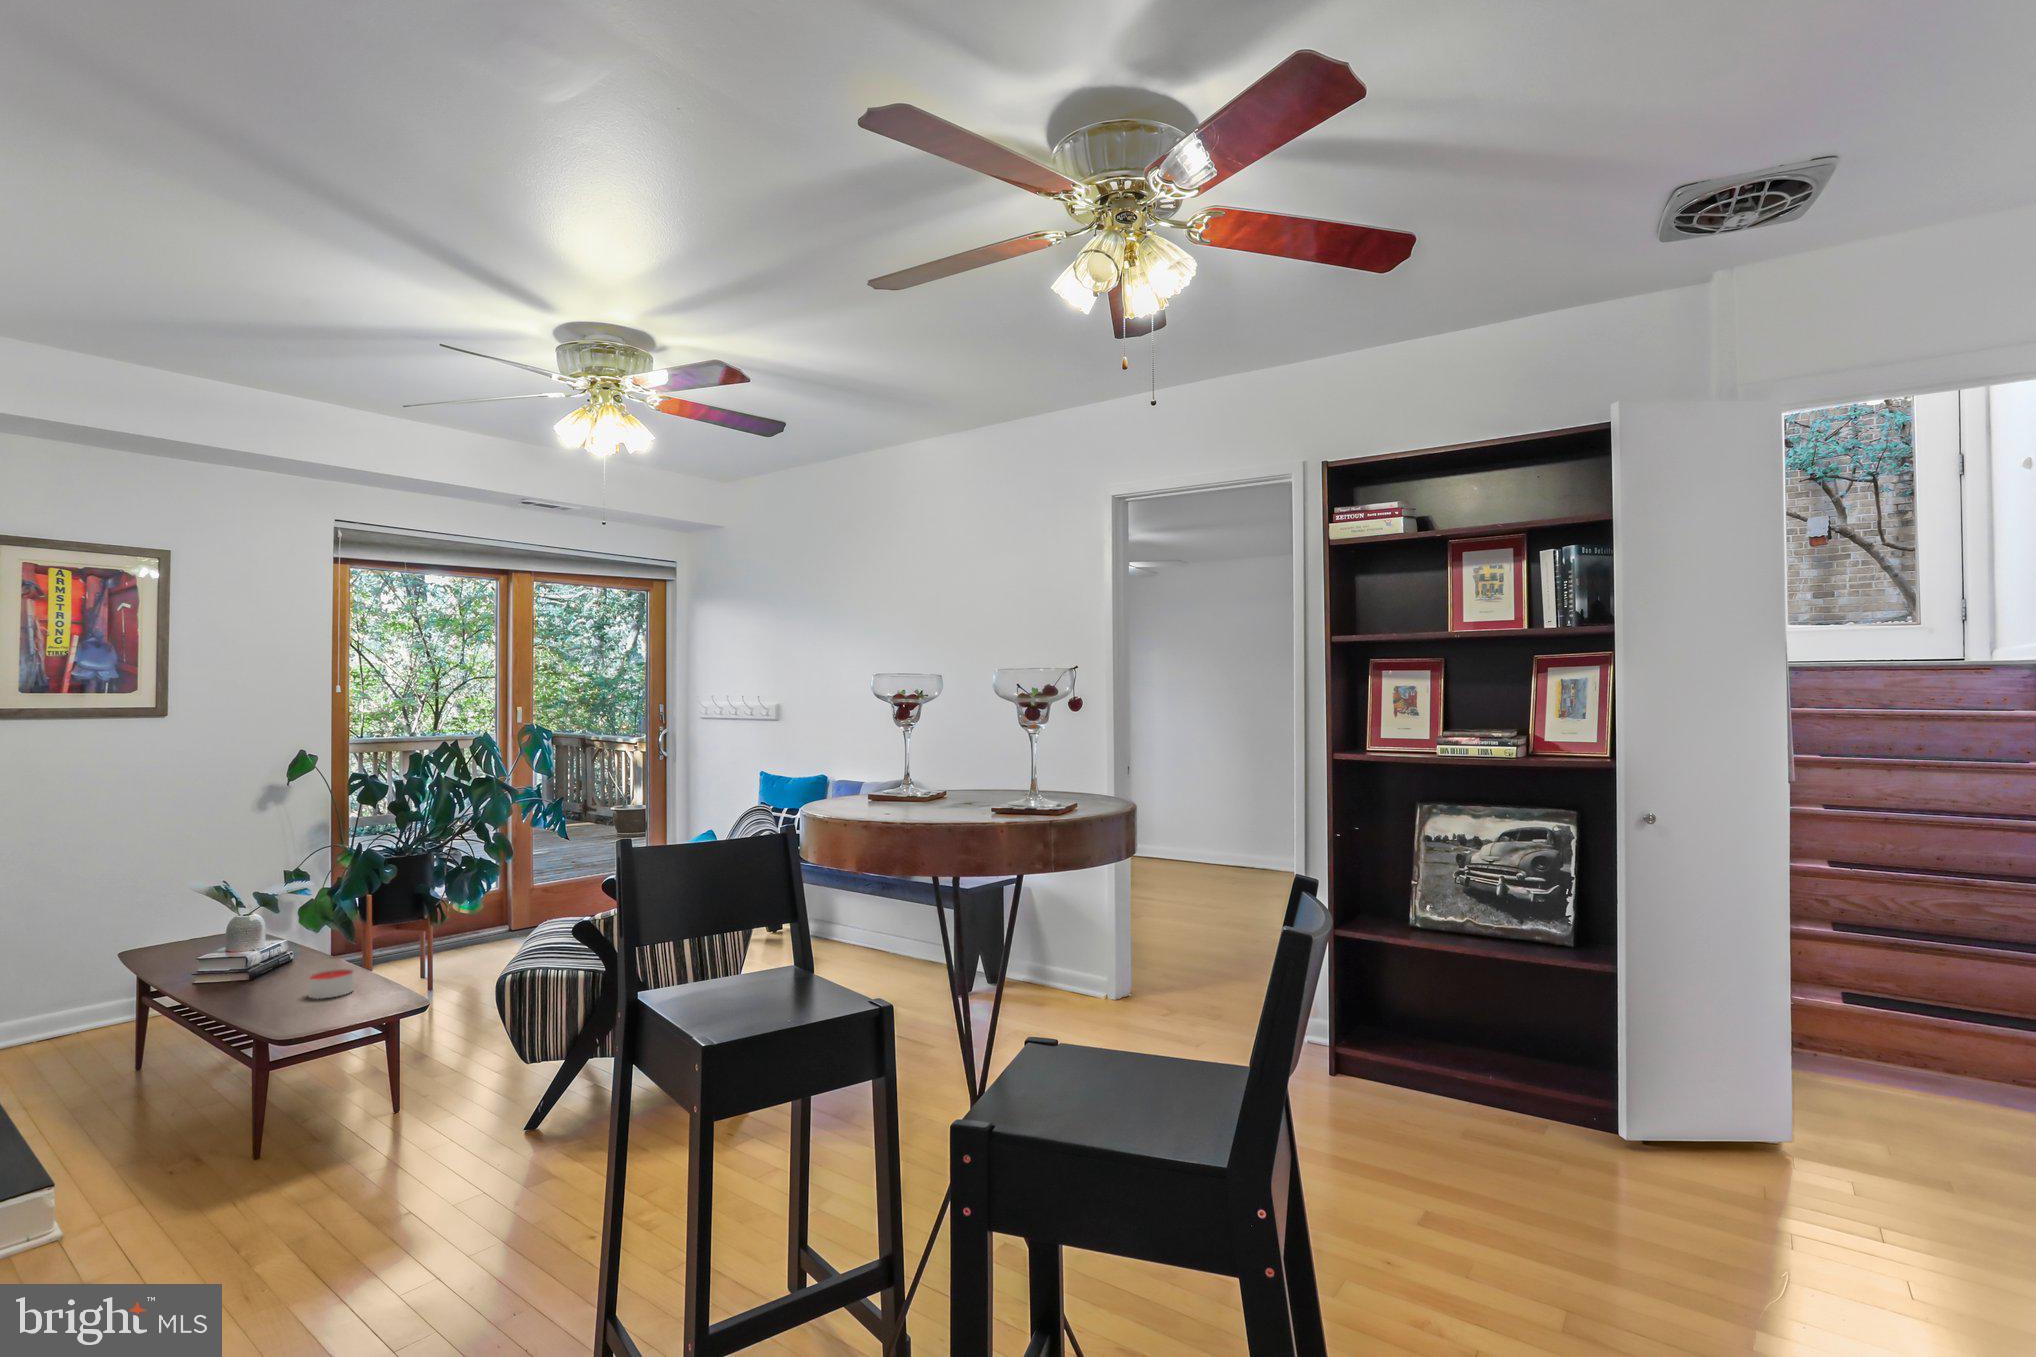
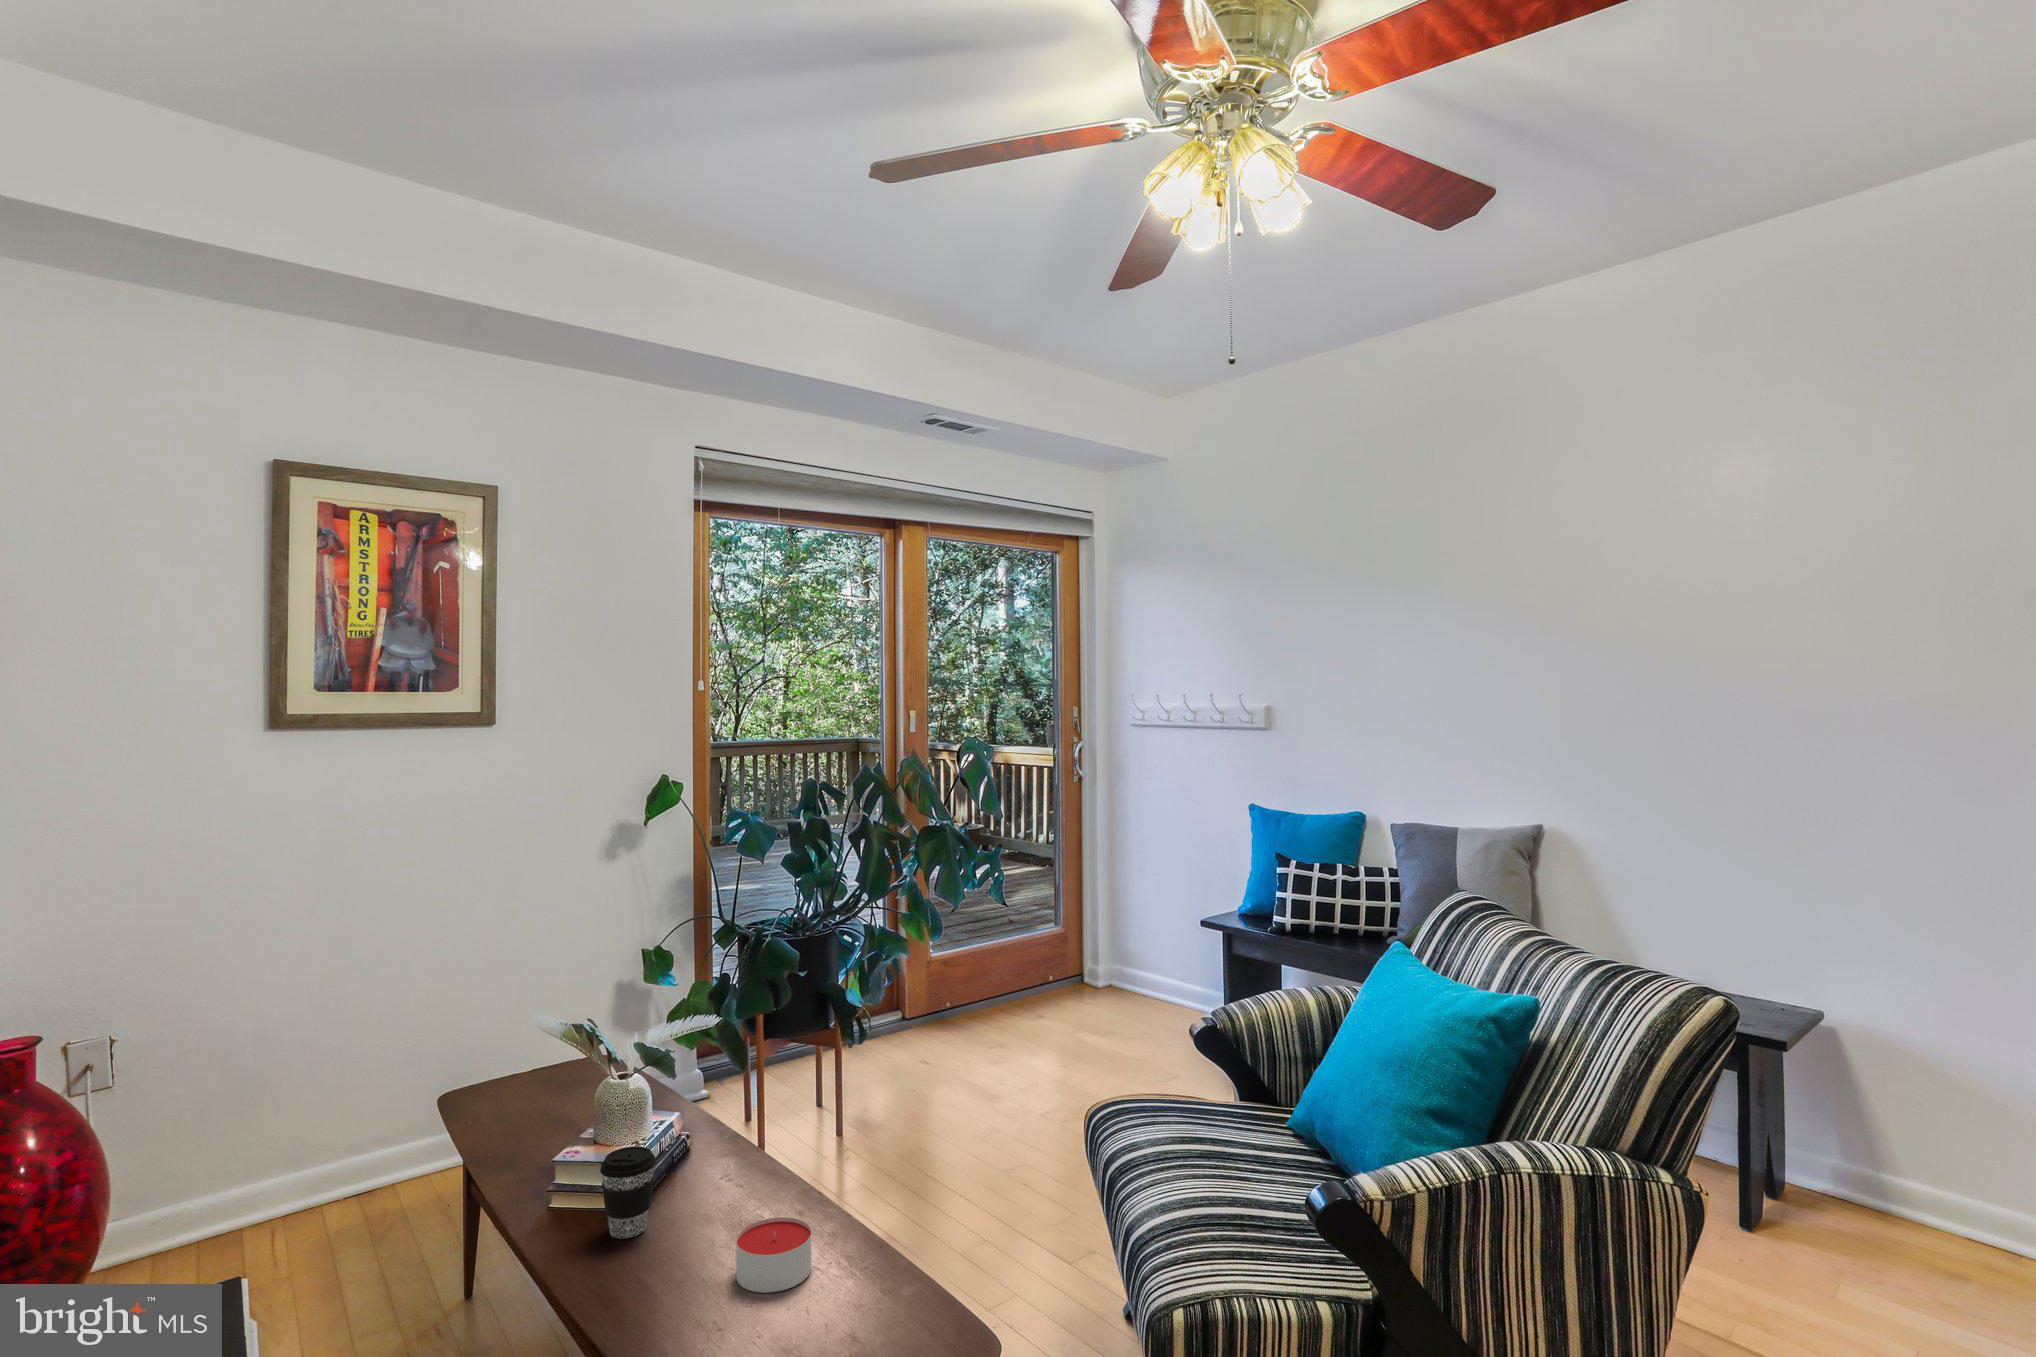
coffee cup: none [229,943,265,989] -> present [600,1146,656,1238]

